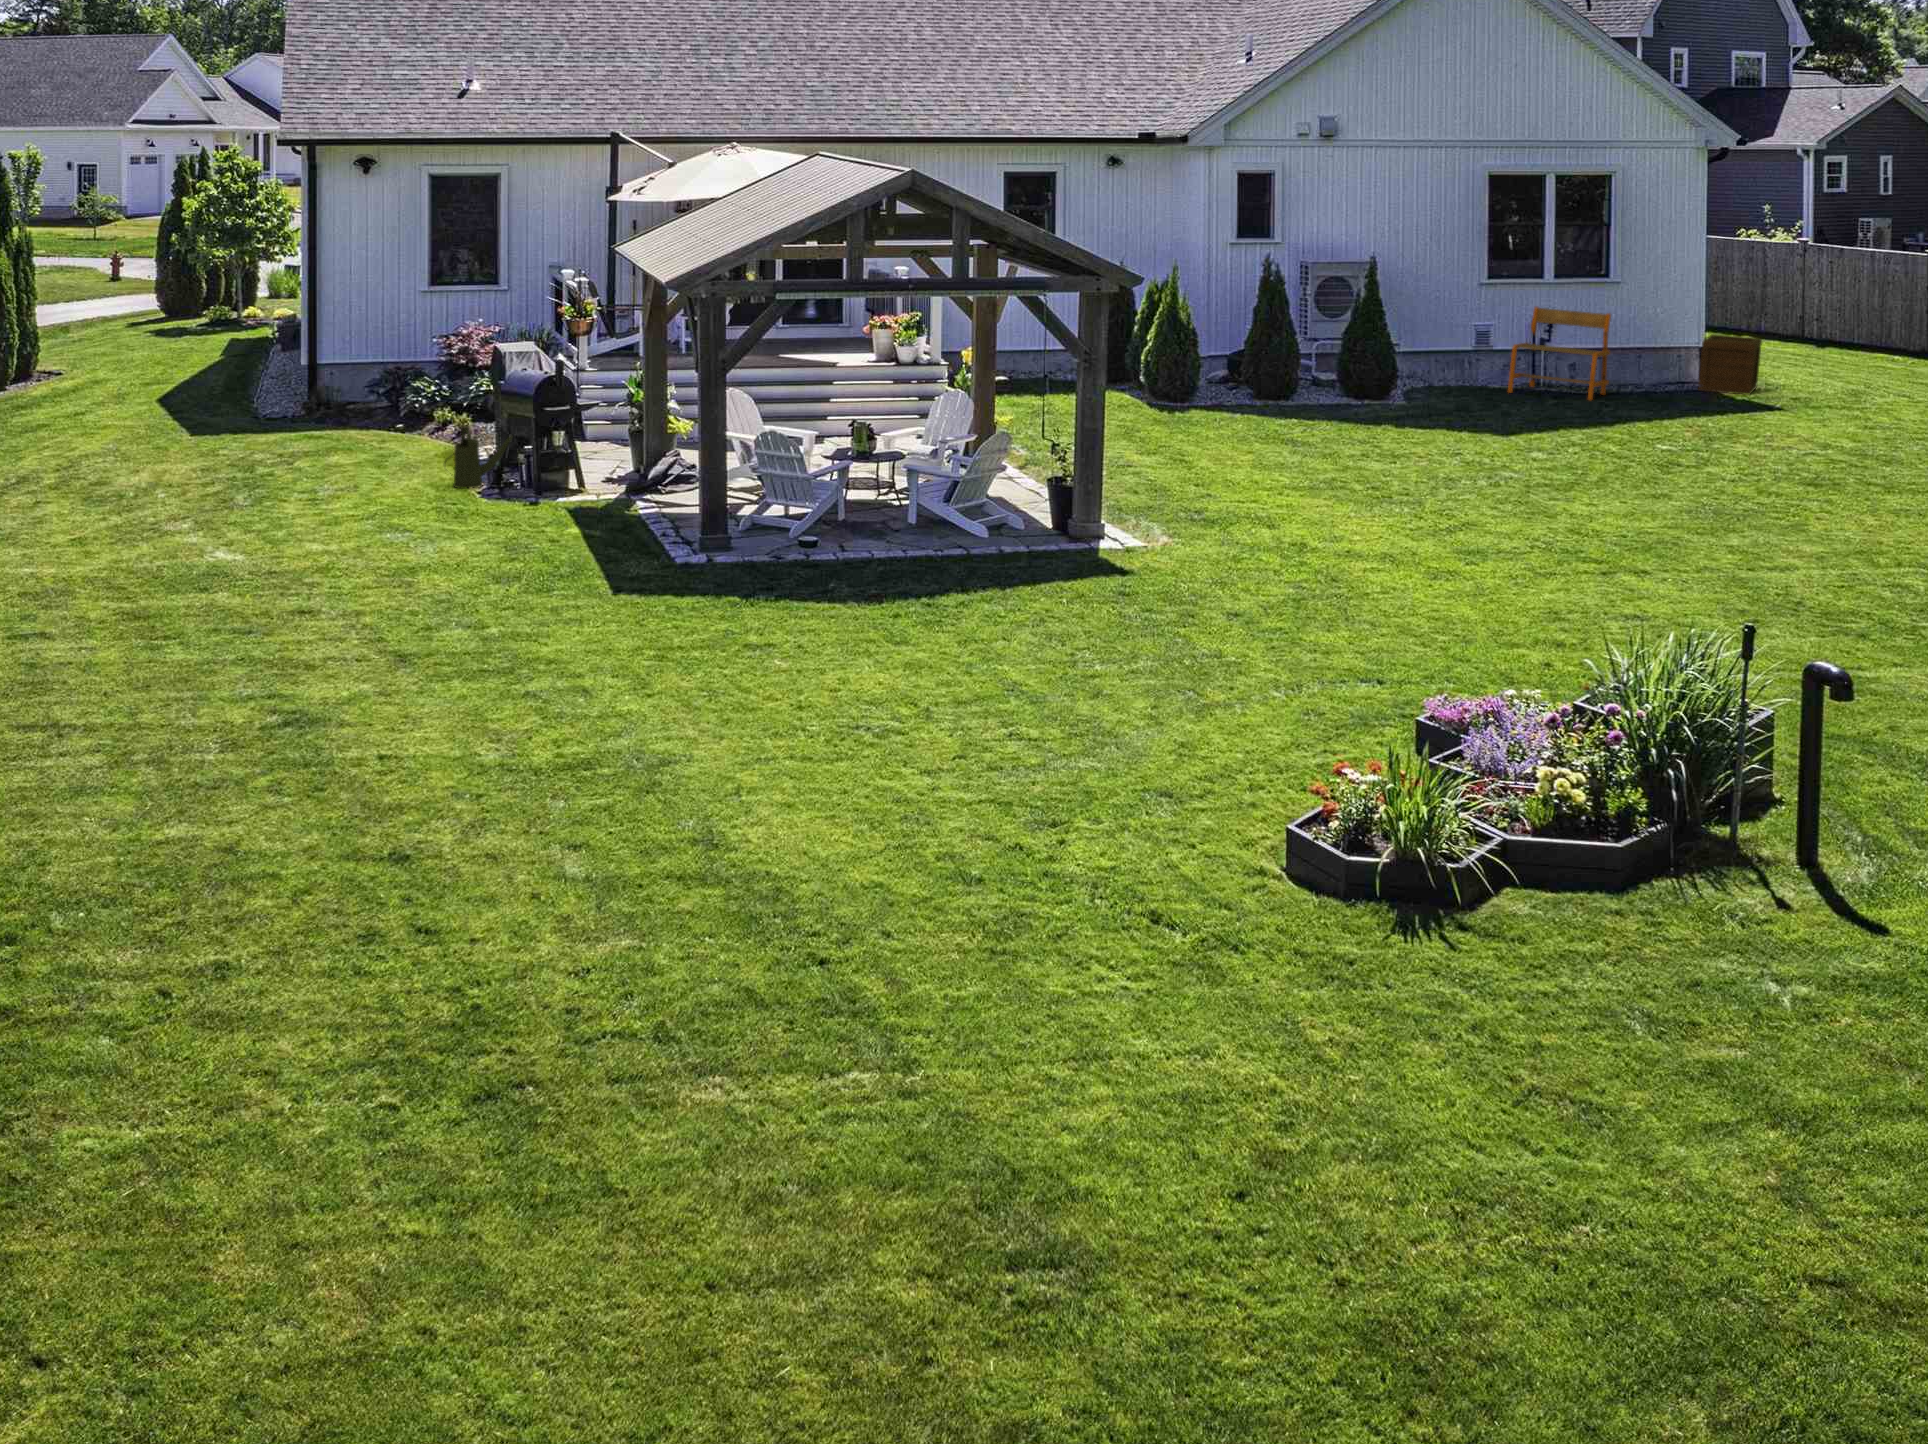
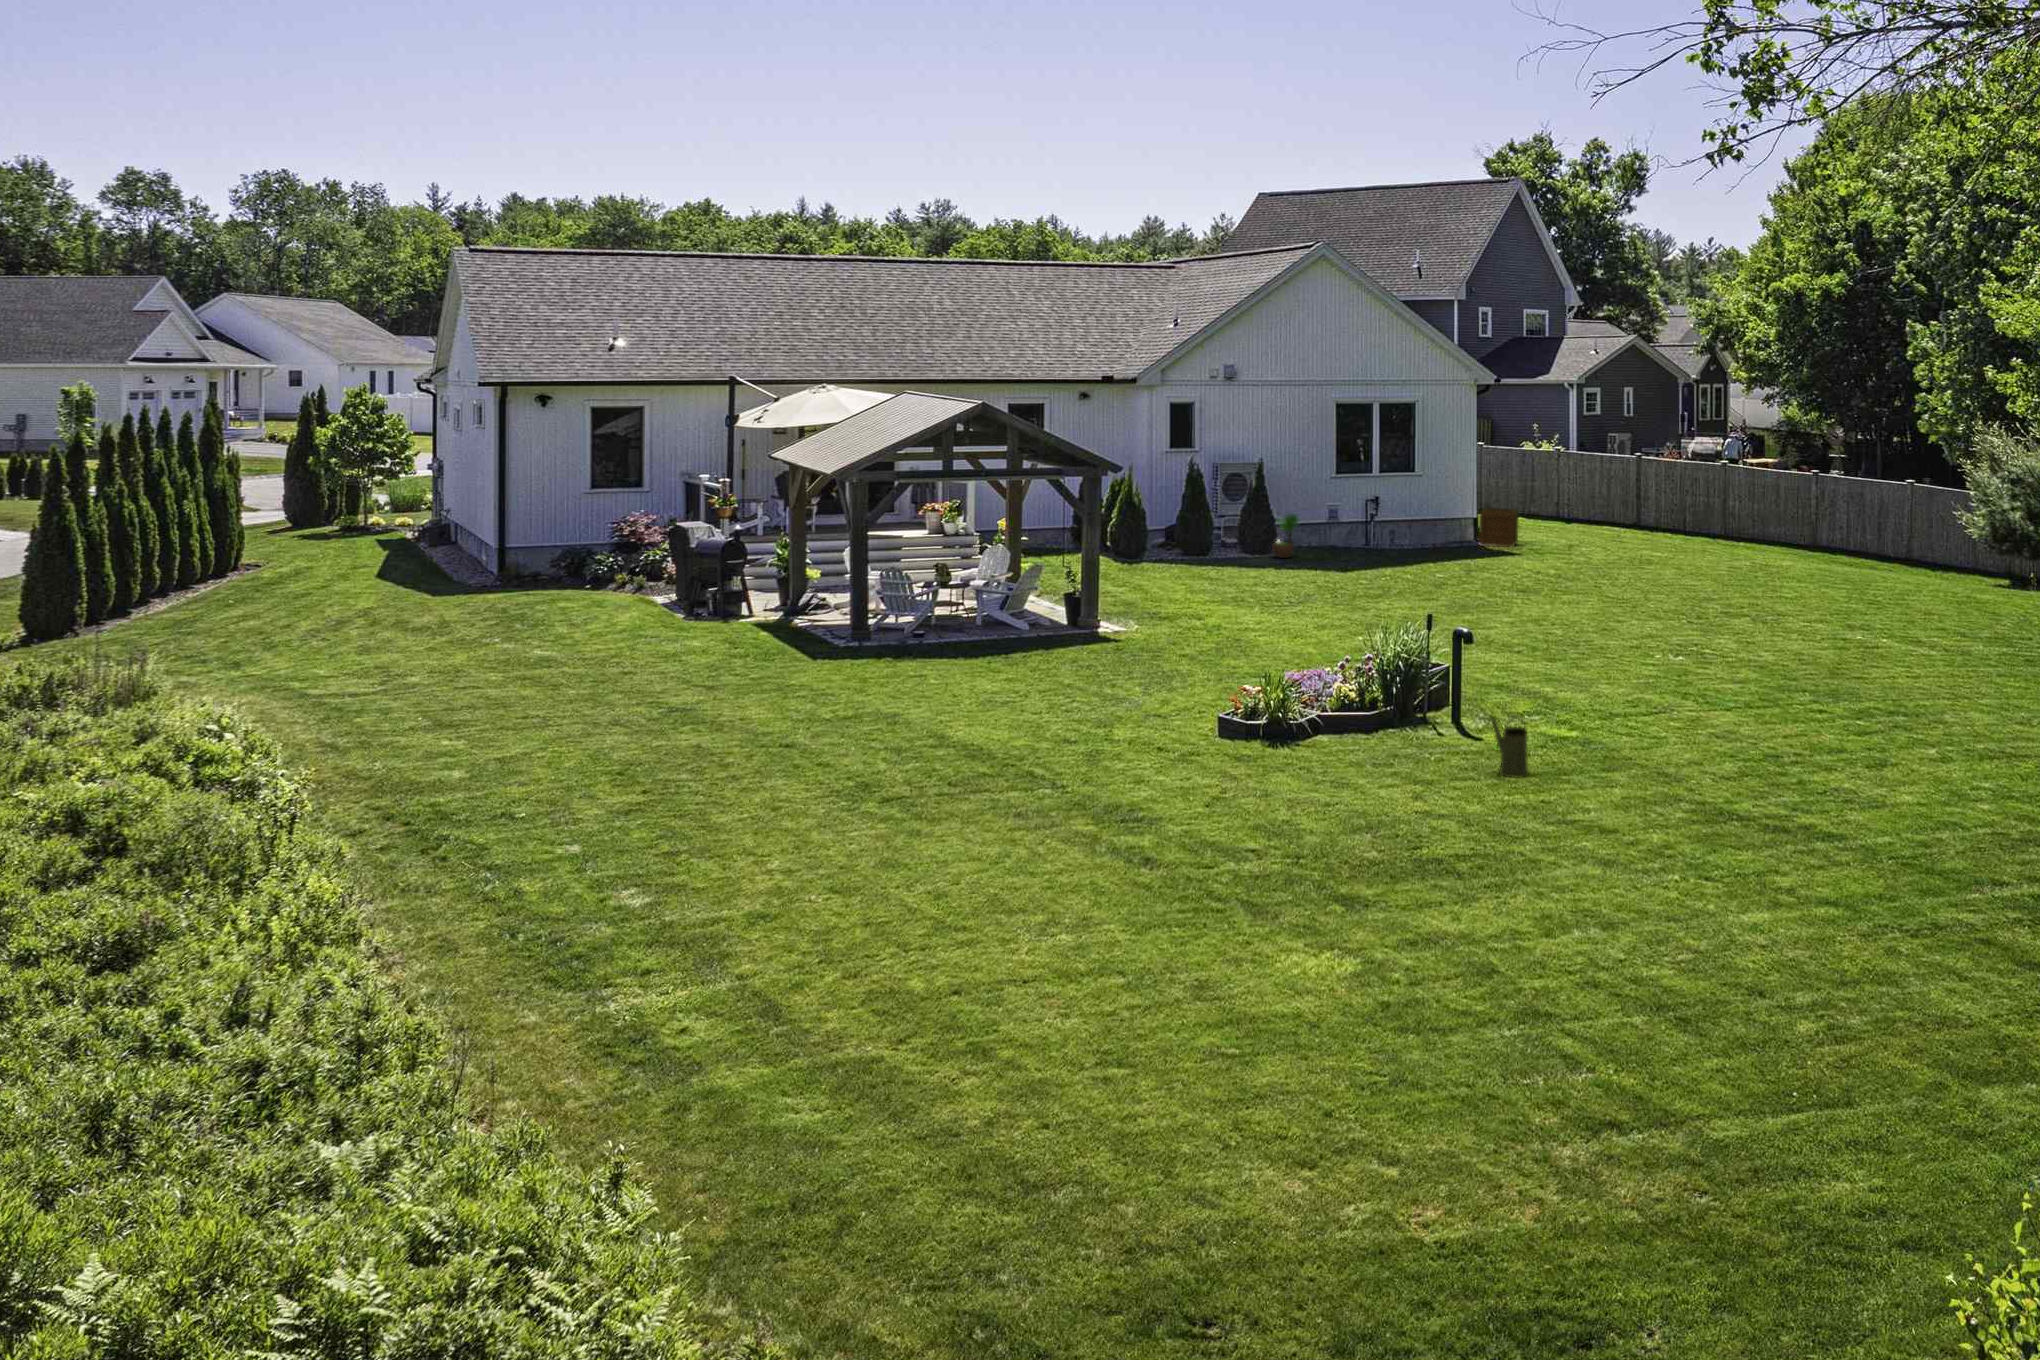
bench: present [1508,307,1611,400] -> none [1352,491,1419,554]
potted tree: none [1388,334,1432,406] -> present [1272,513,1299,558]
watering can: present [453,428,513,488] -> present [1492,718,1528,778]

